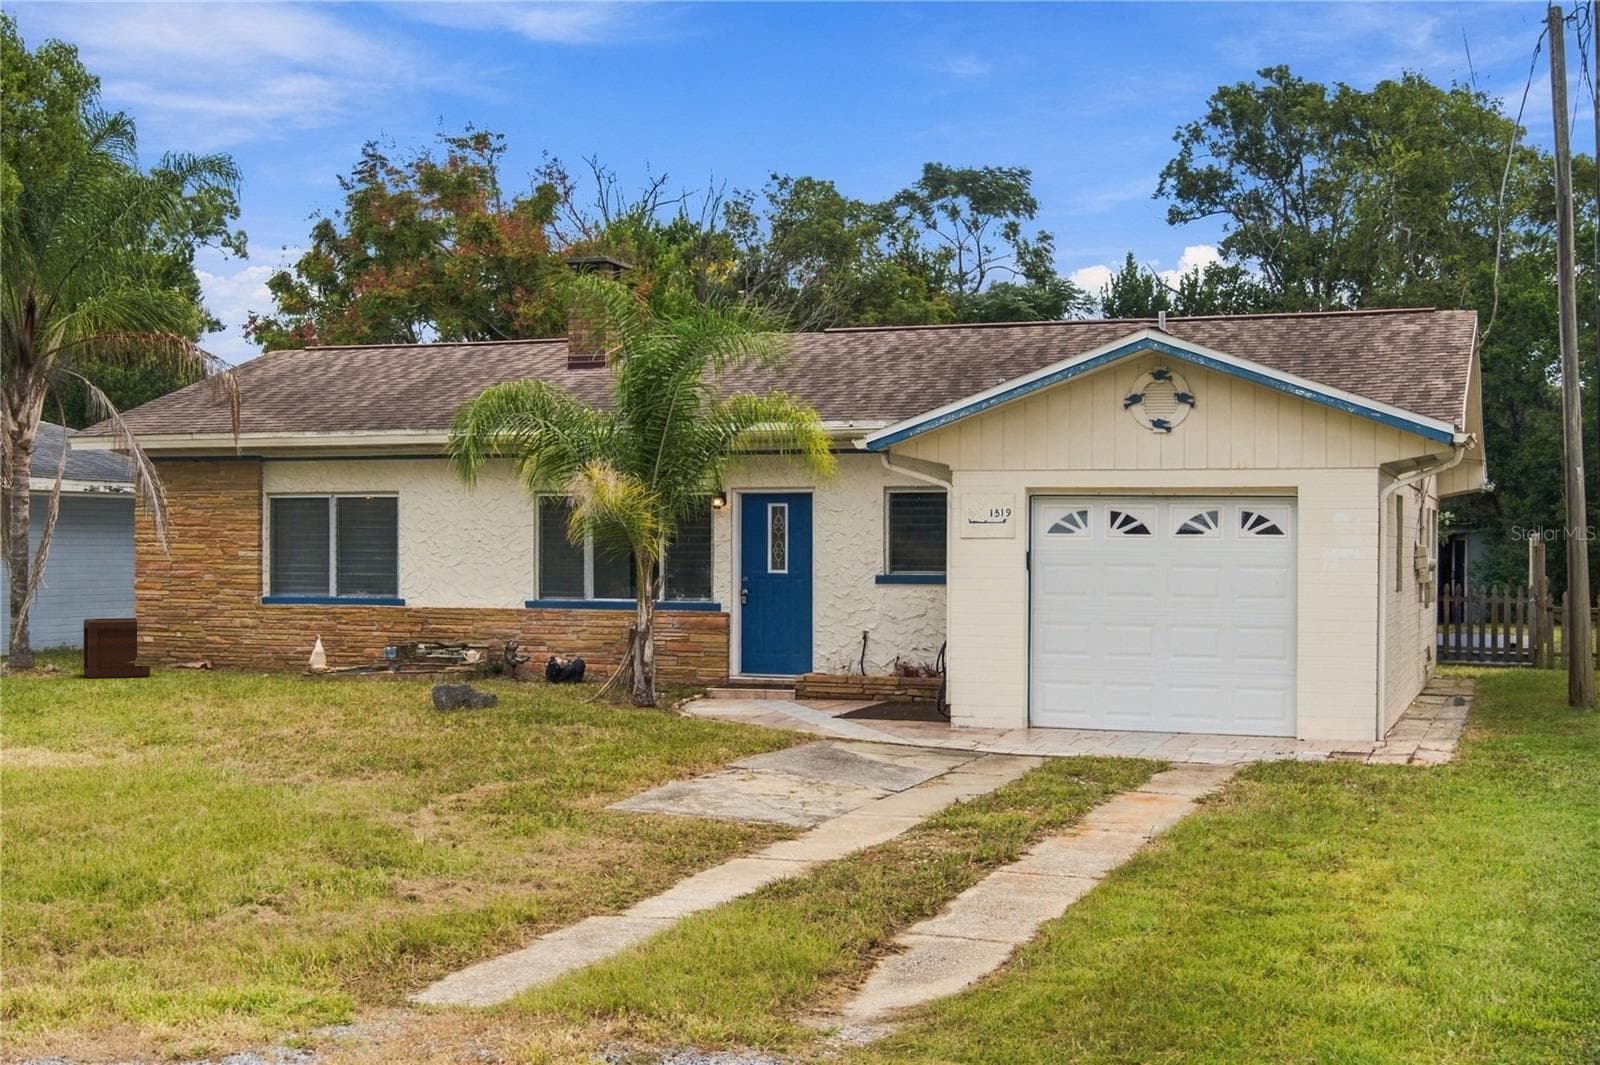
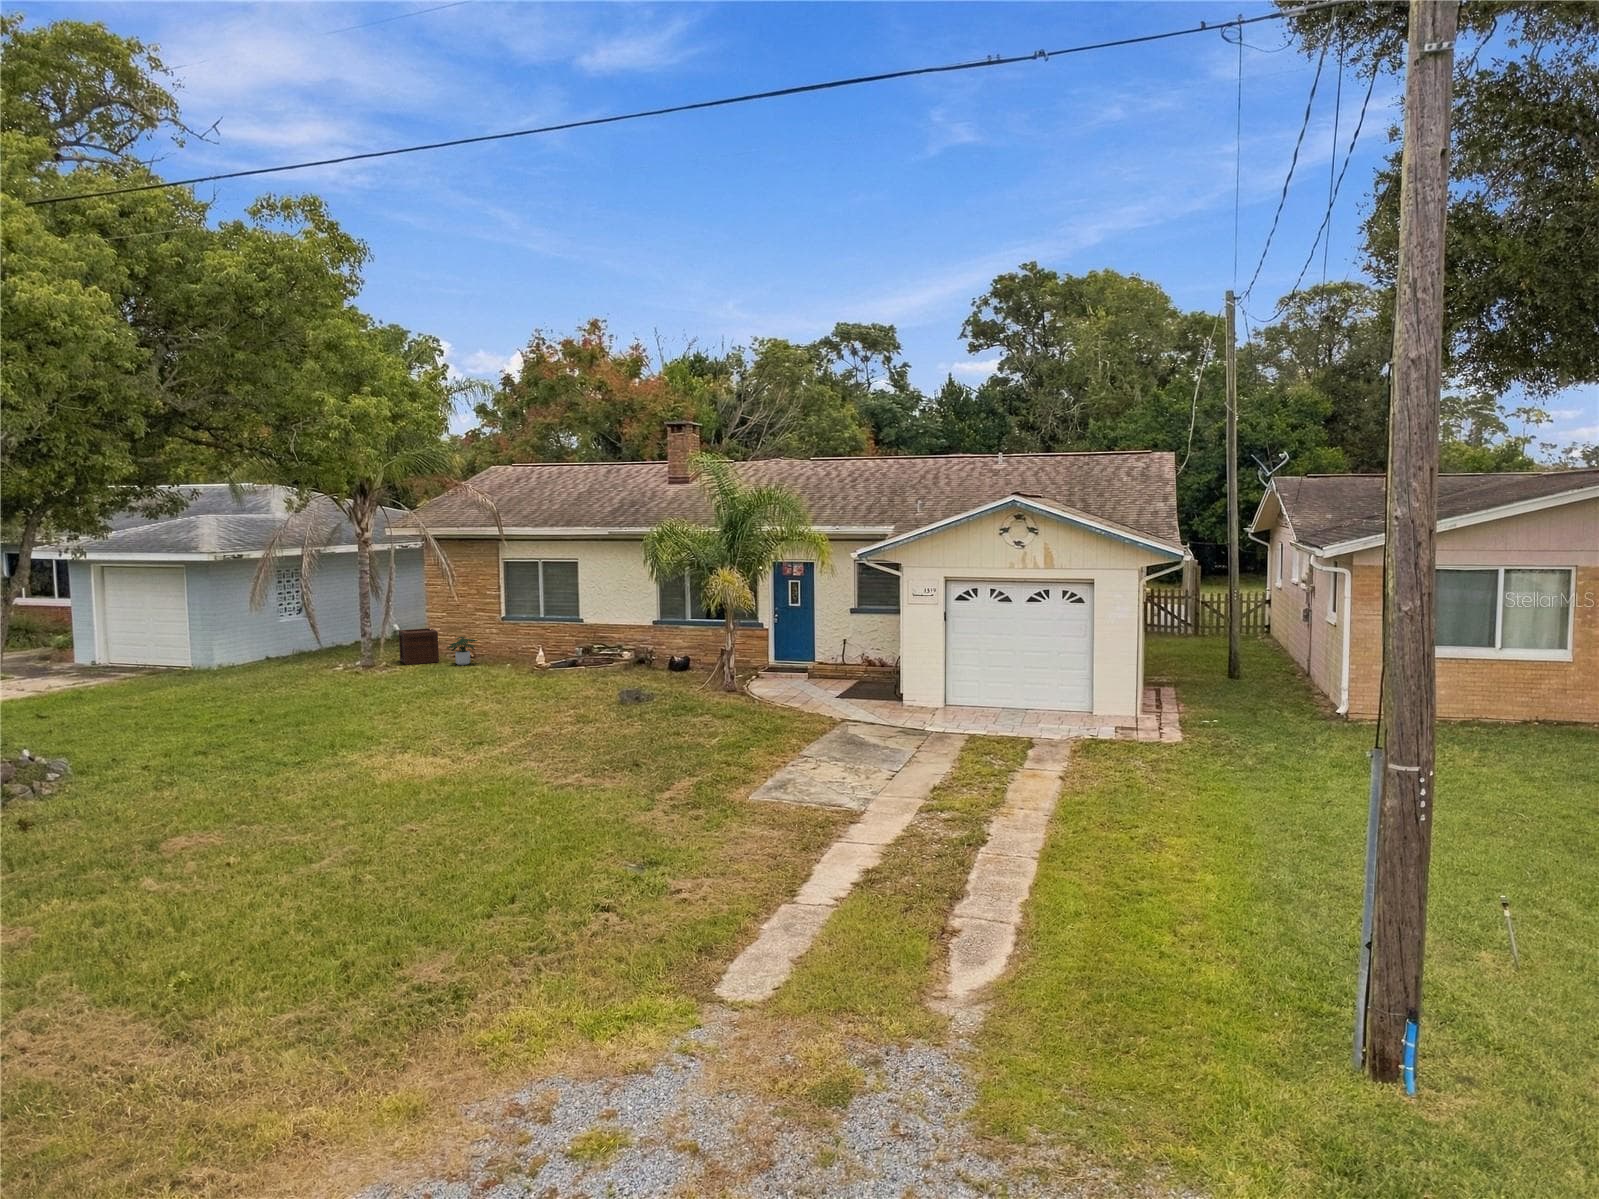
potted plant: none [162,630,220,680] -> present [448,637,477,665]

